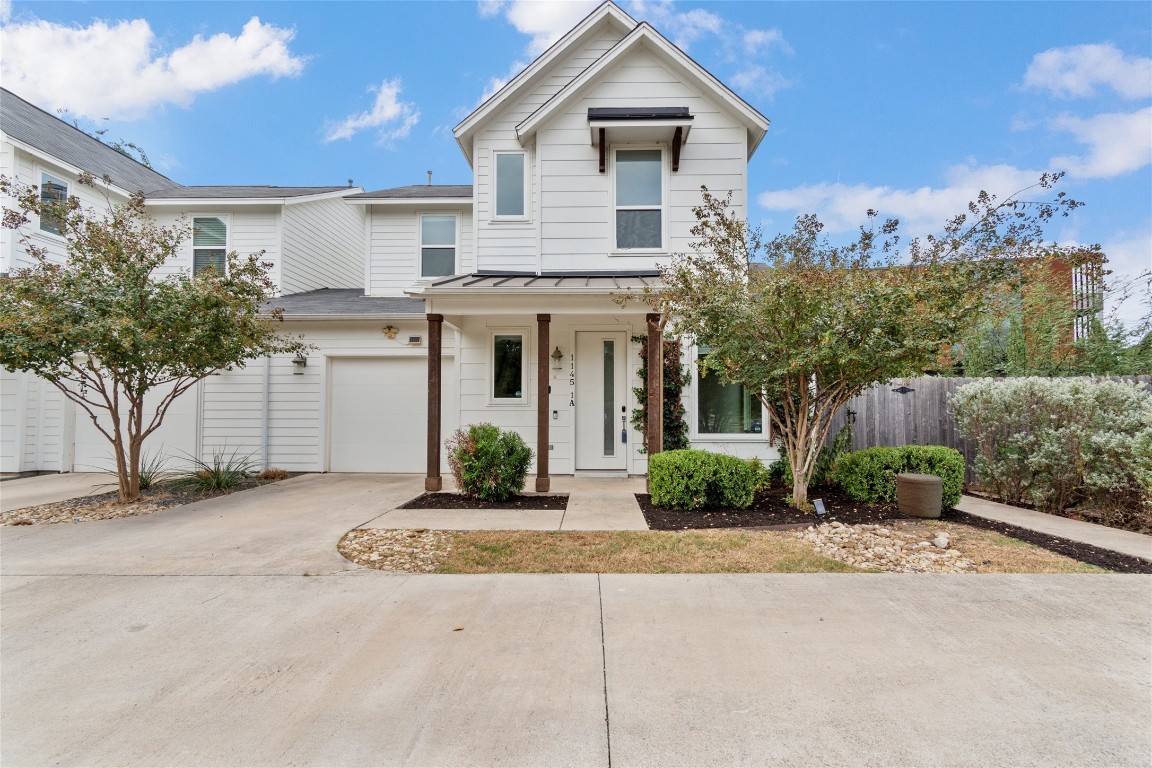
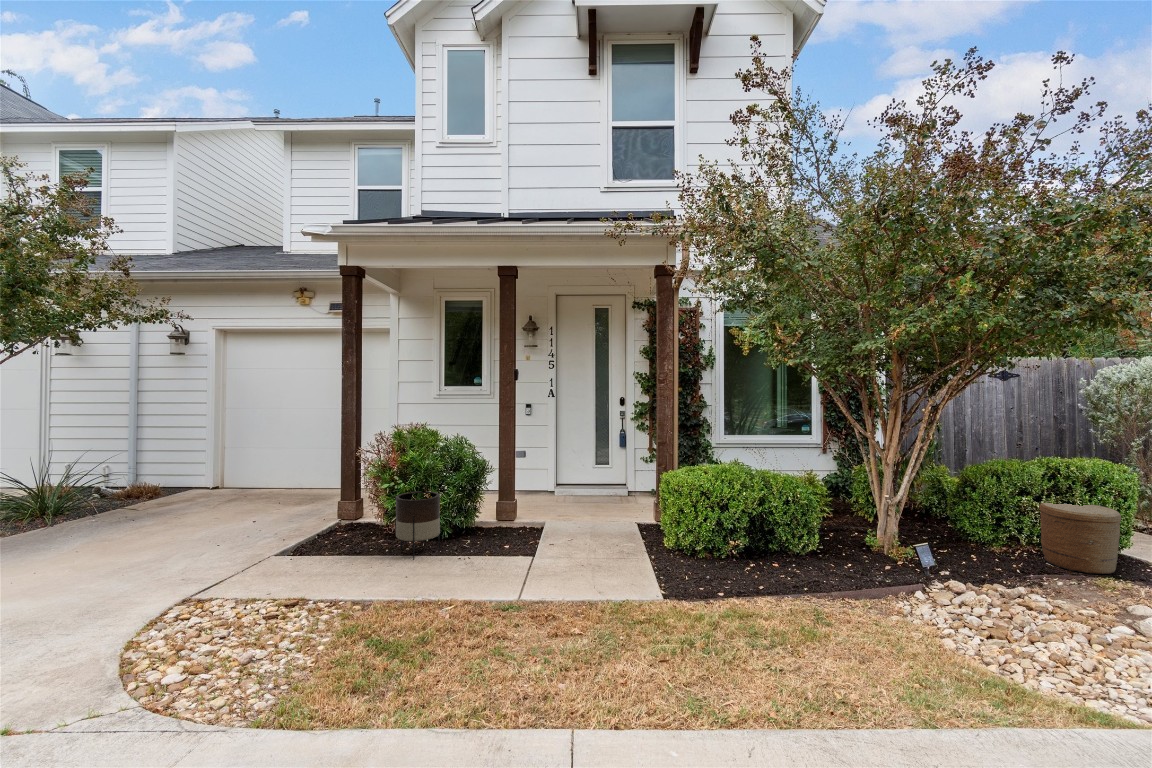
planter: none [475,468,503,511] -> present [396,492,440,560]

